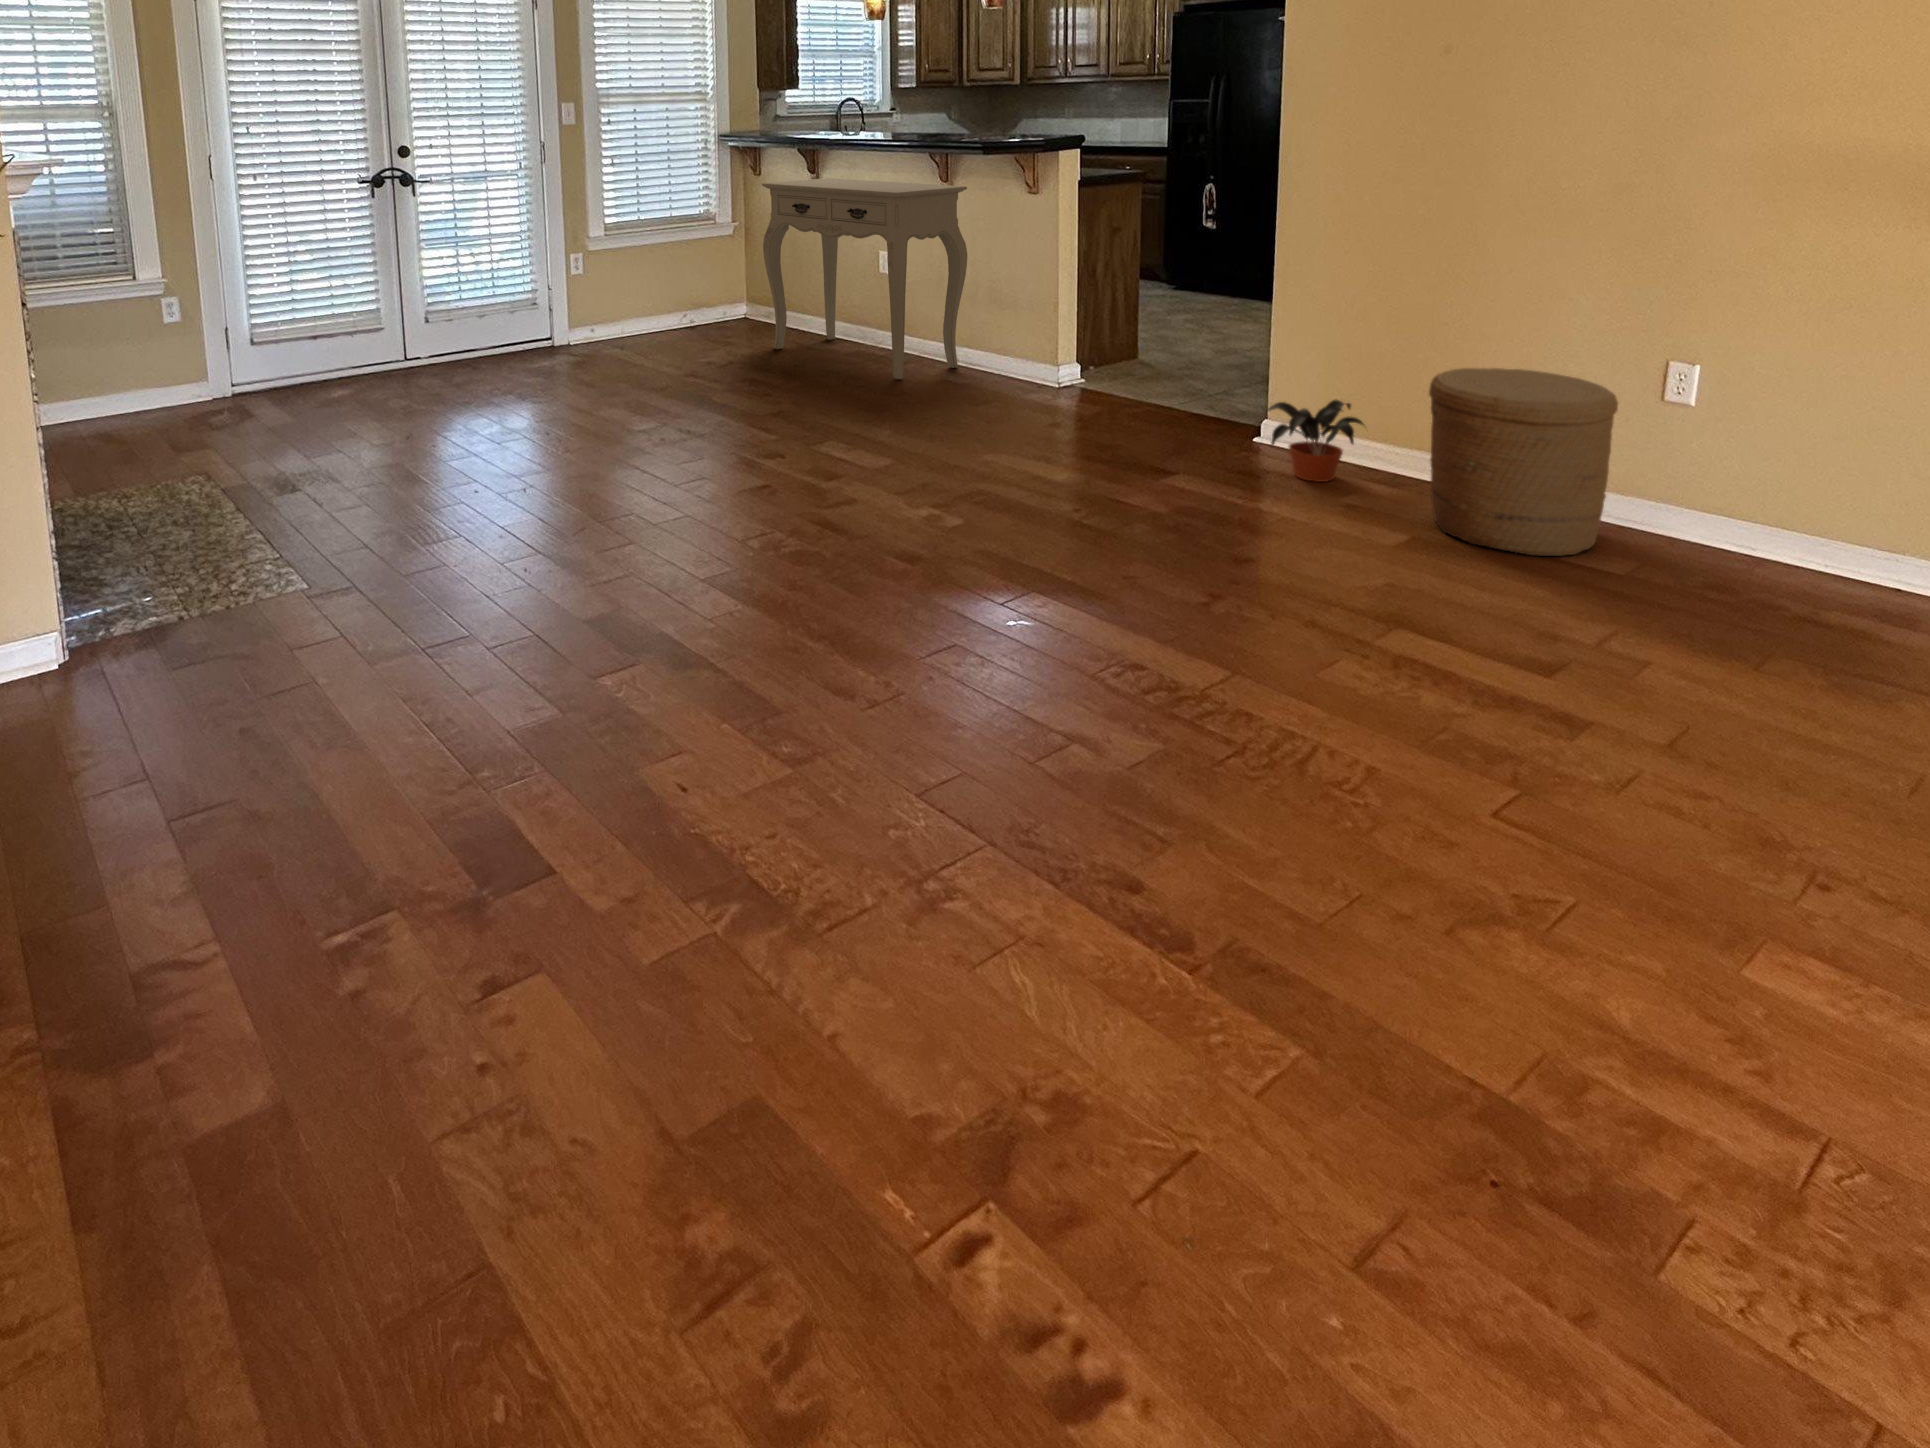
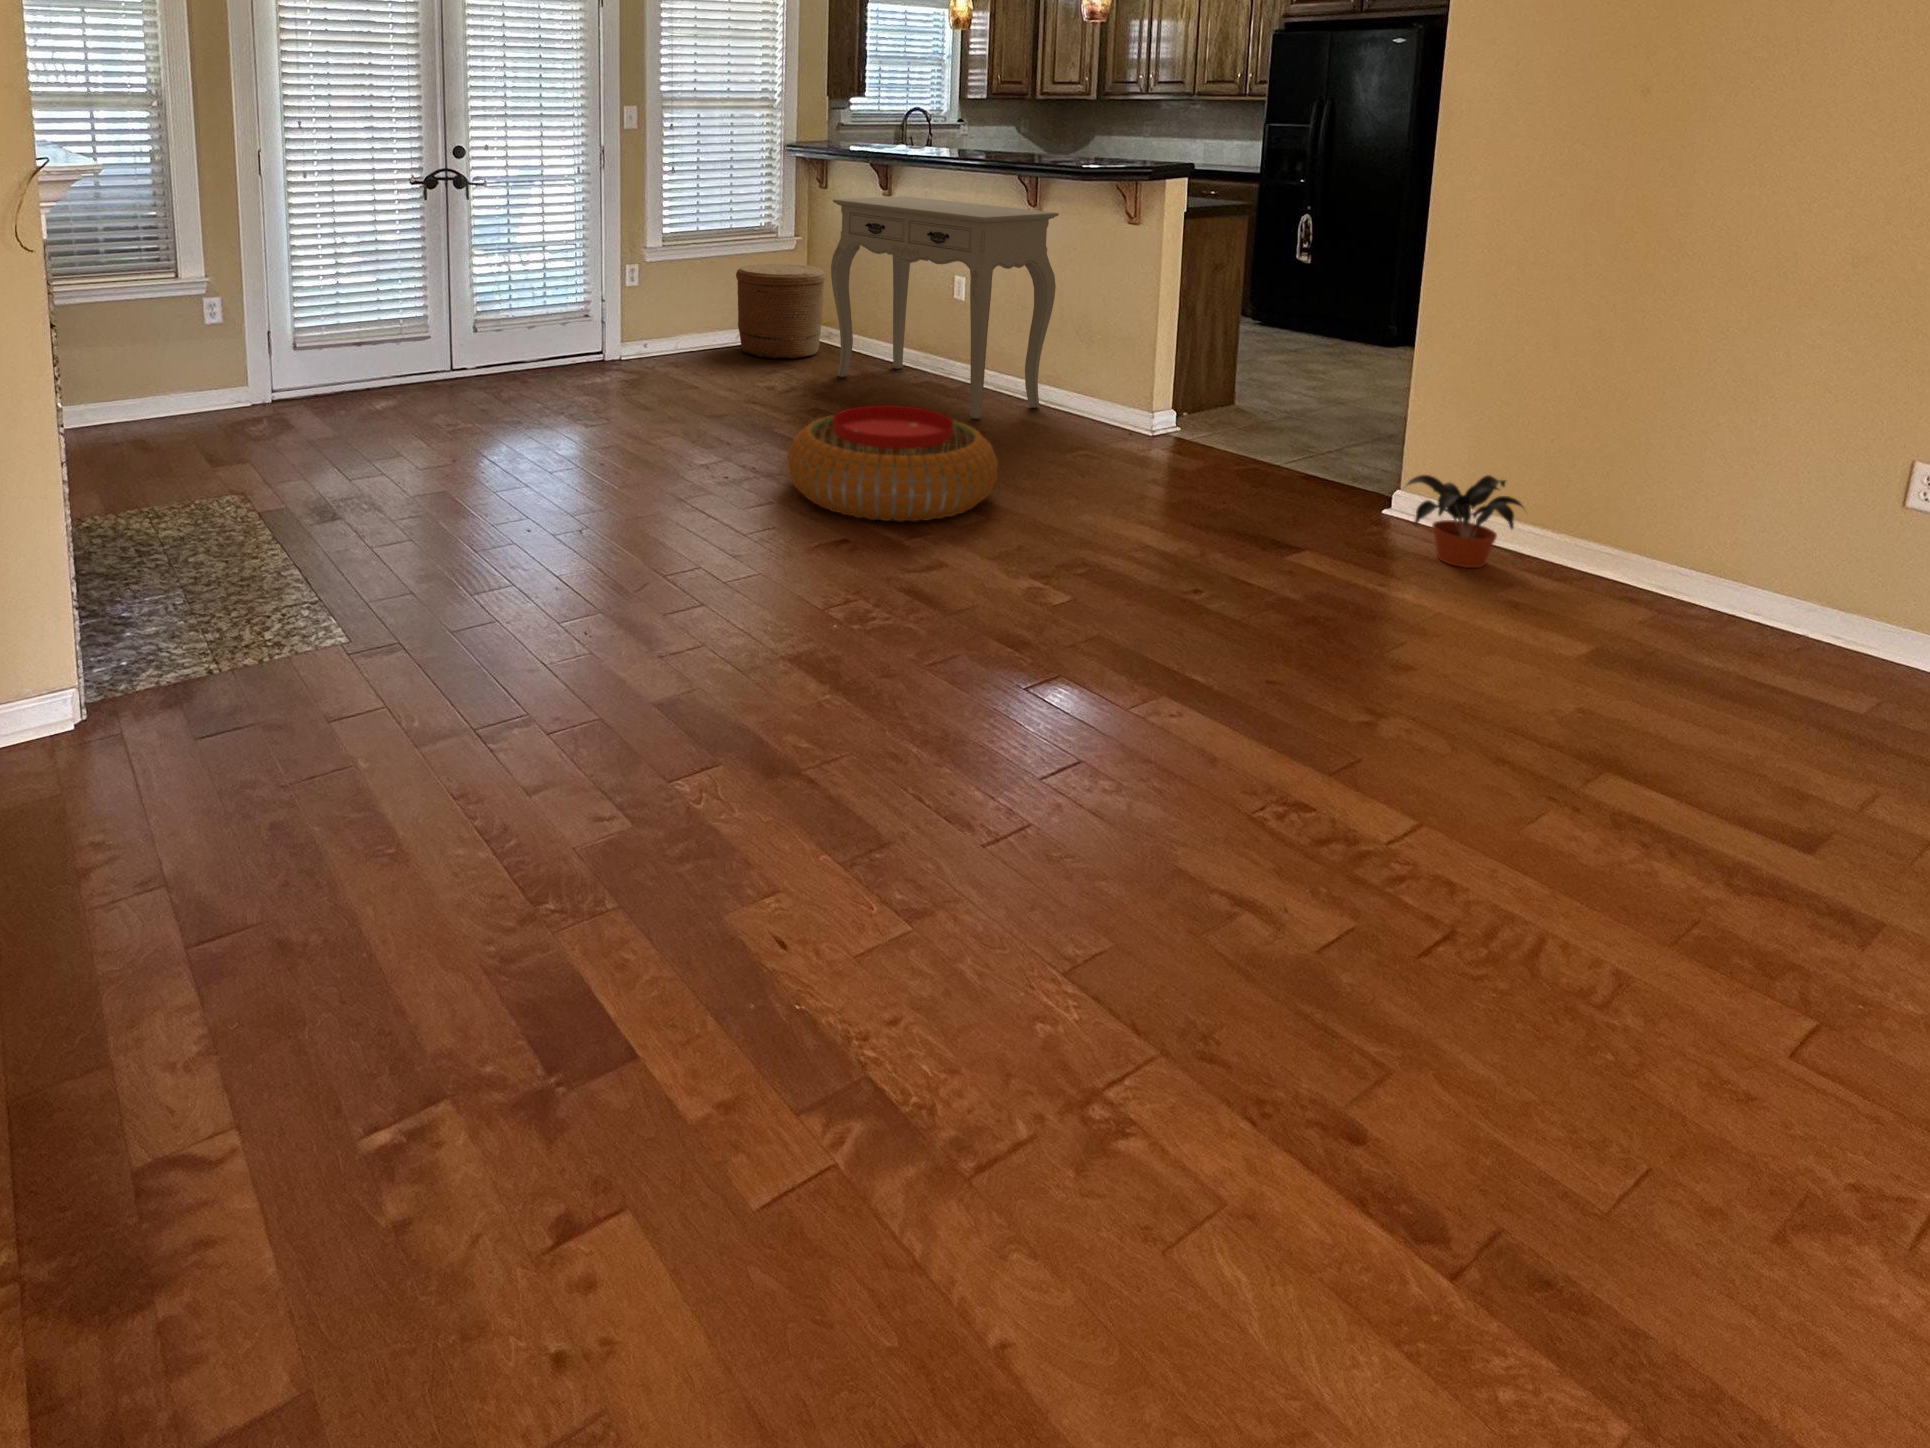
pouf: none [717,366,909,468] -> present [787,405,998,522]
woven basket: present [1429,368,1618,556] -> present [736,264,825,359]

